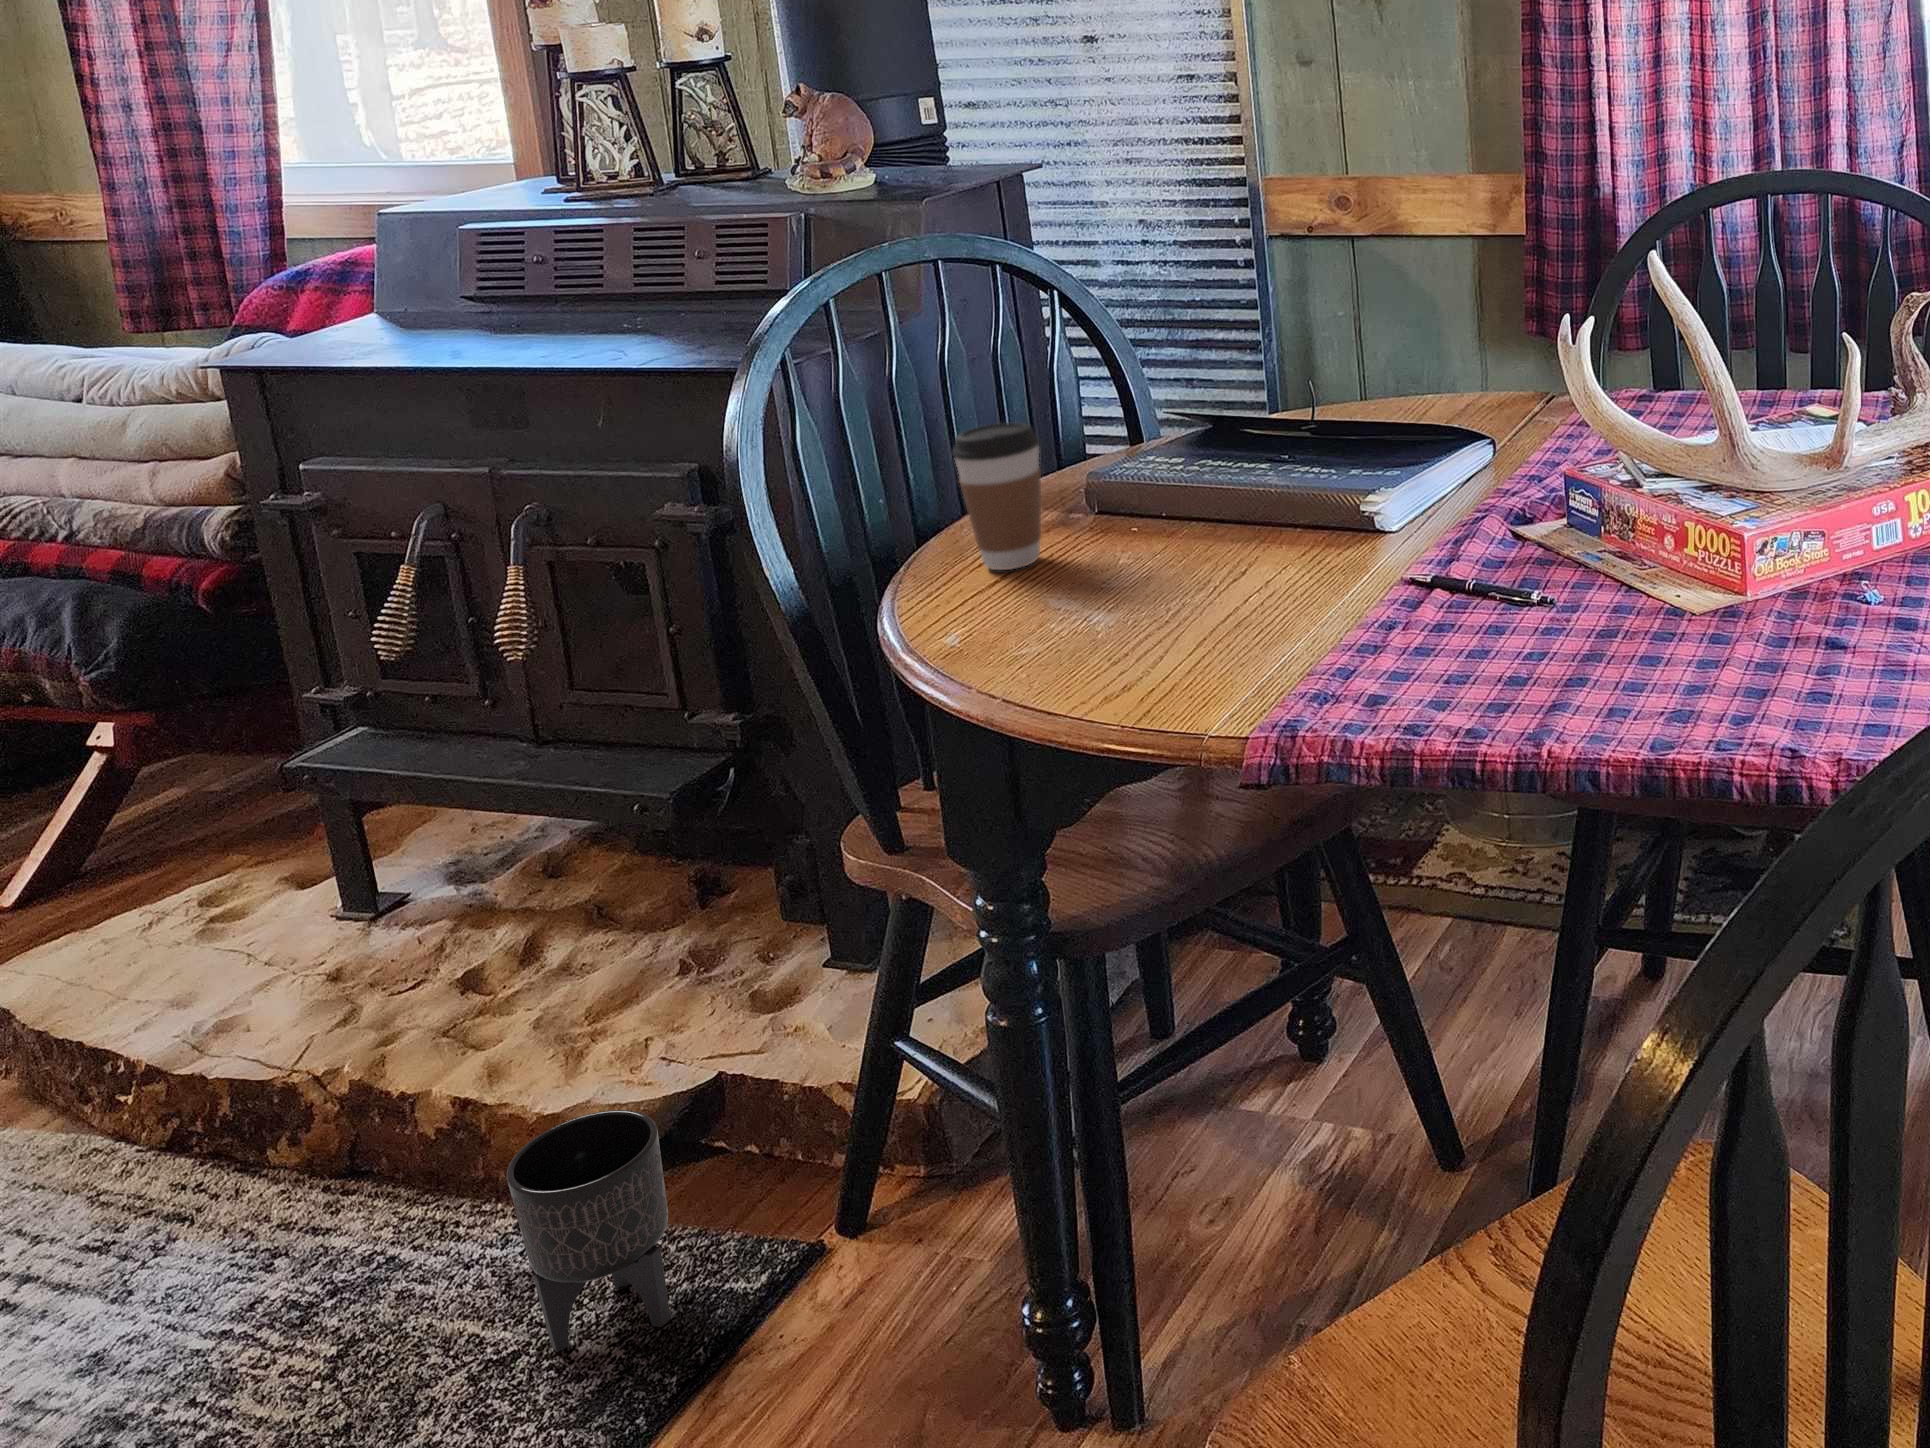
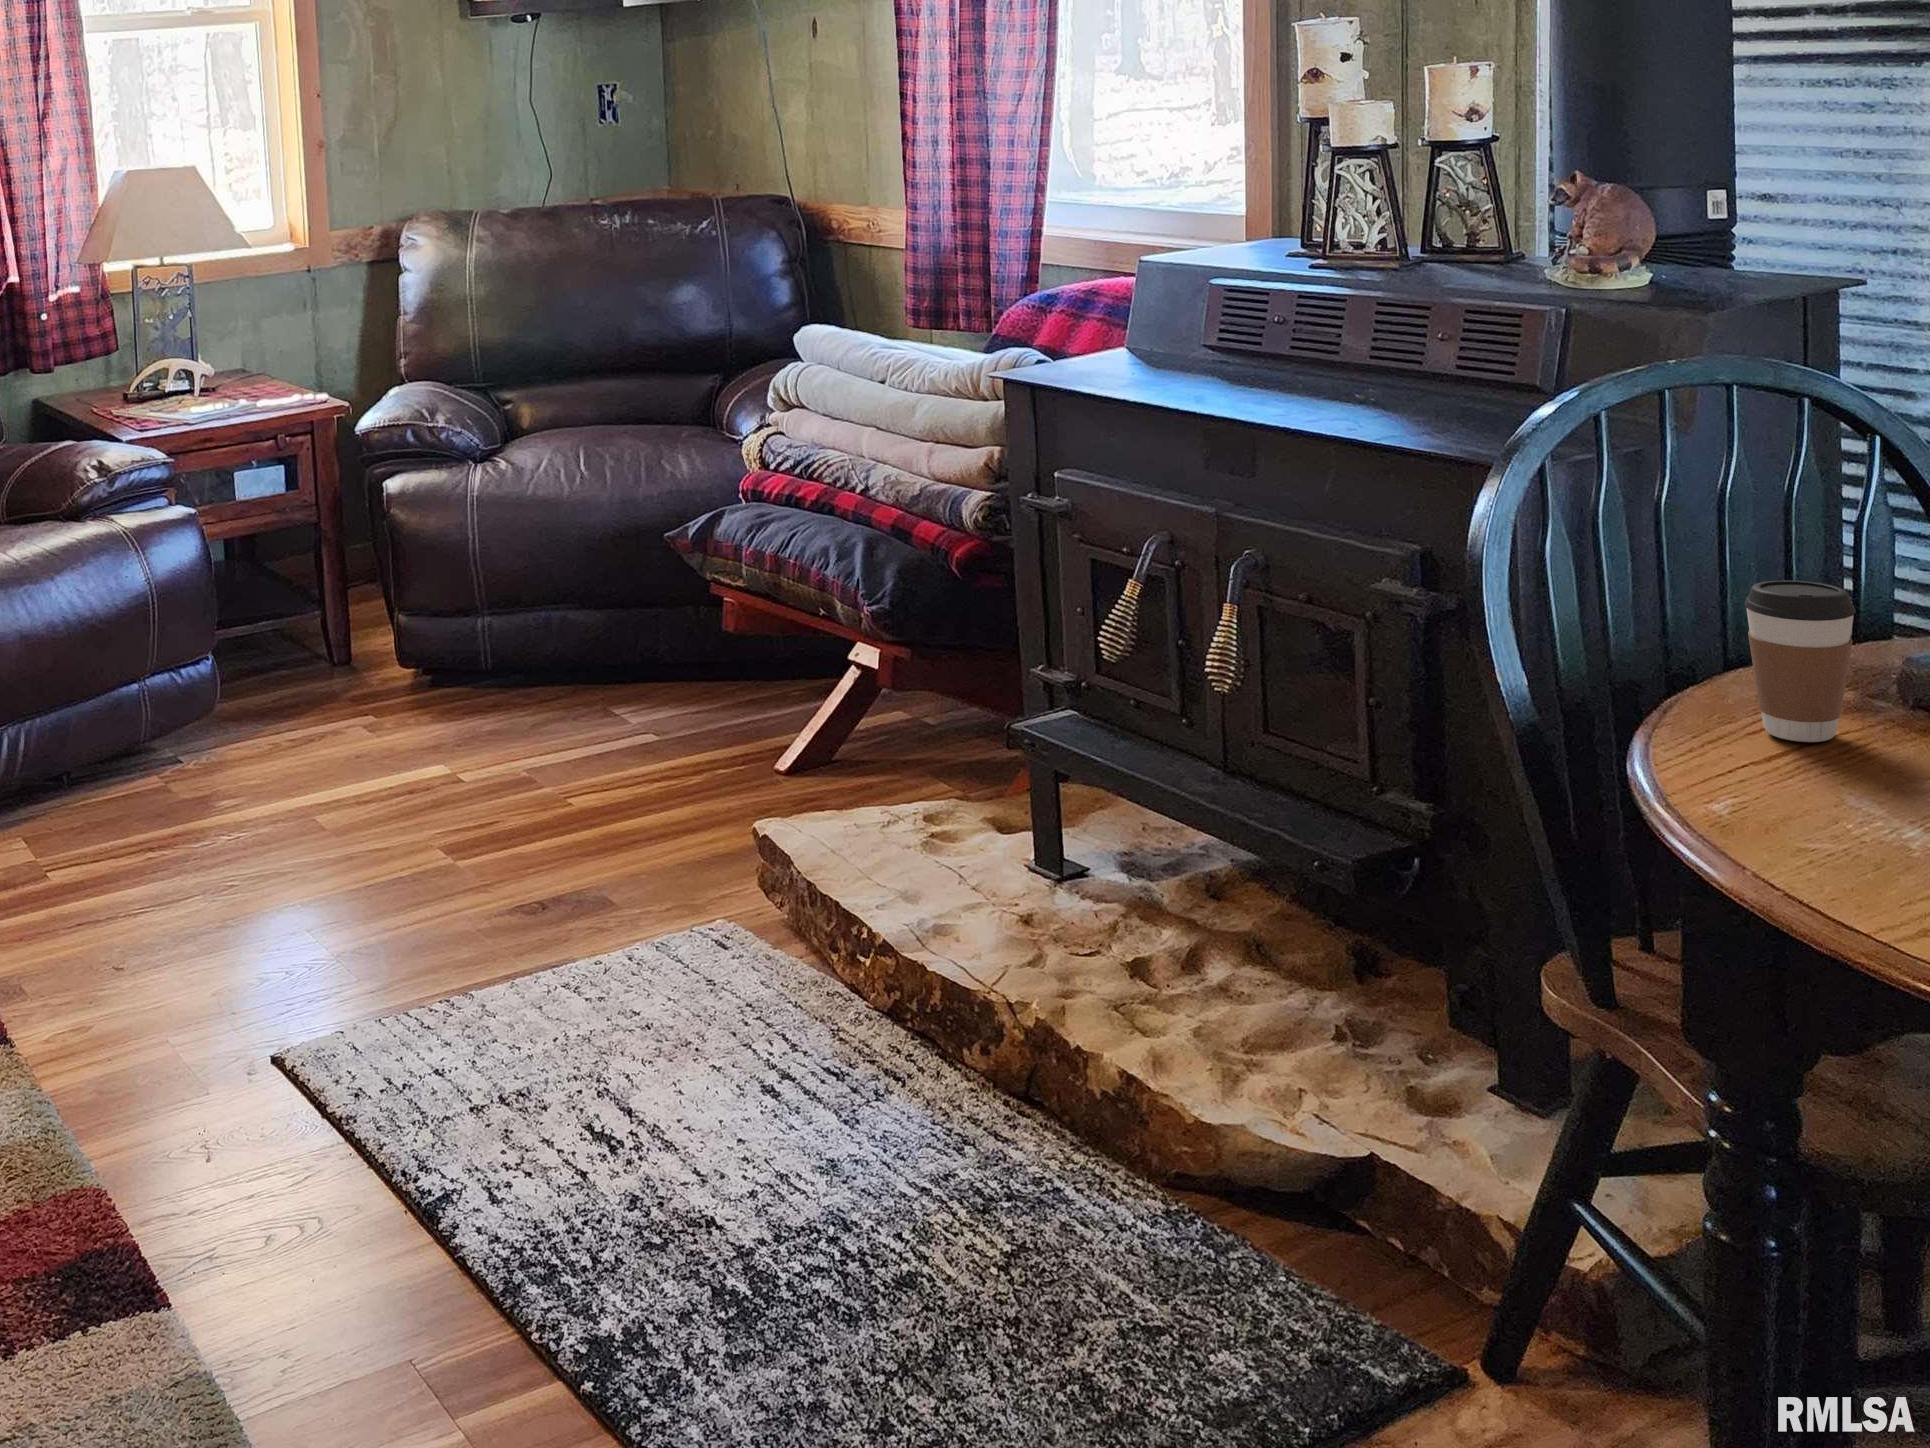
planter: present [507,1110,671,1352] -> none [1173,1133,1313,1361]

